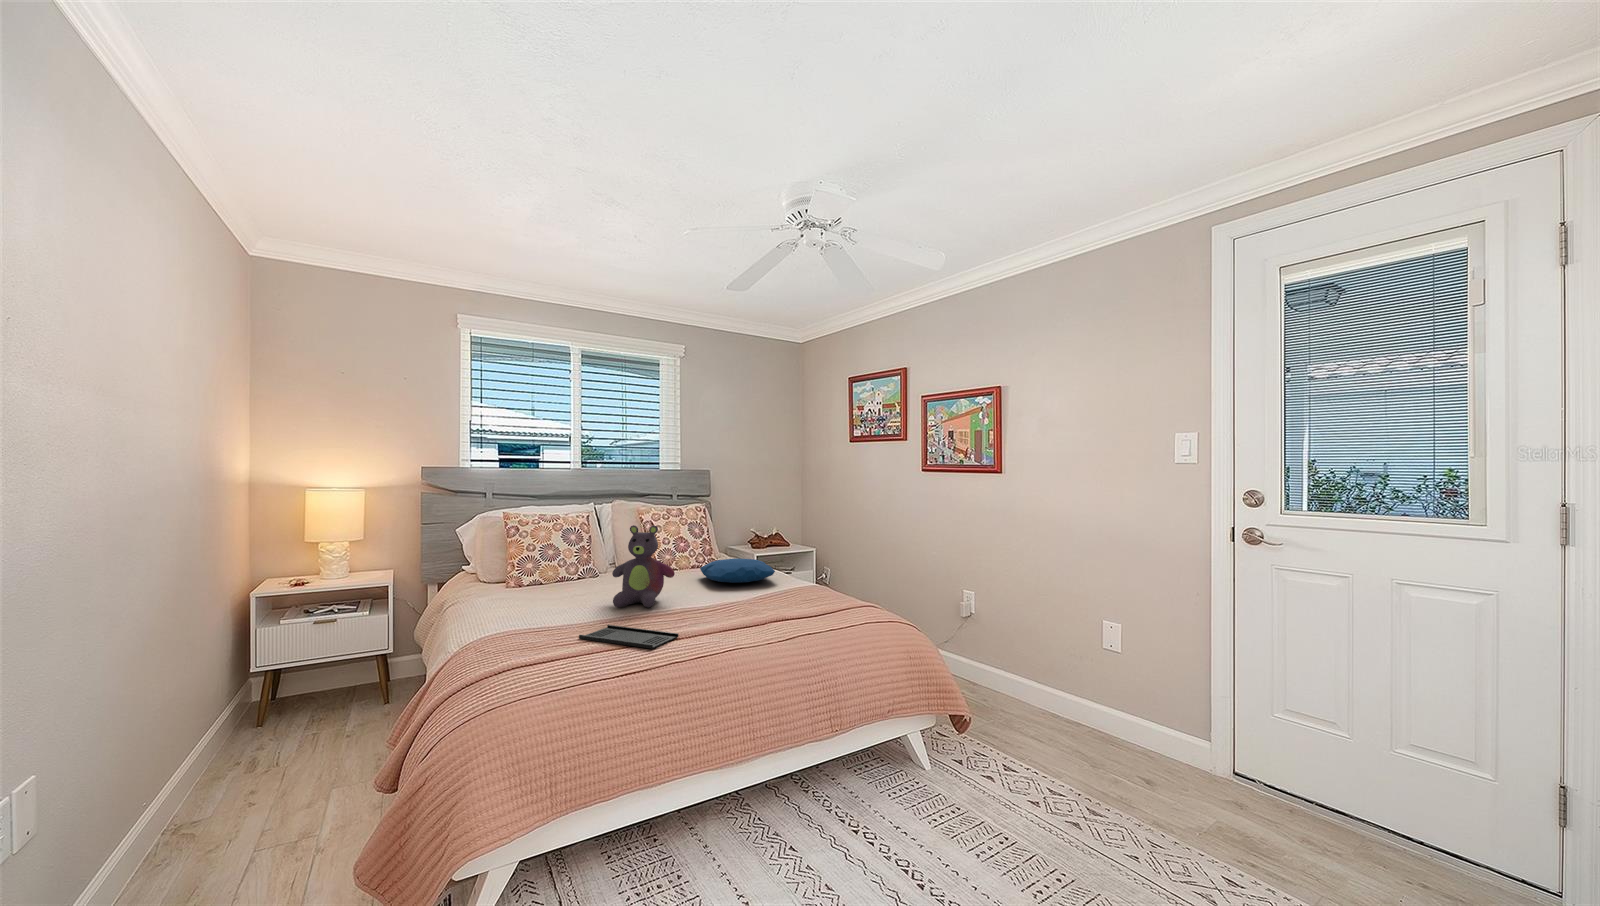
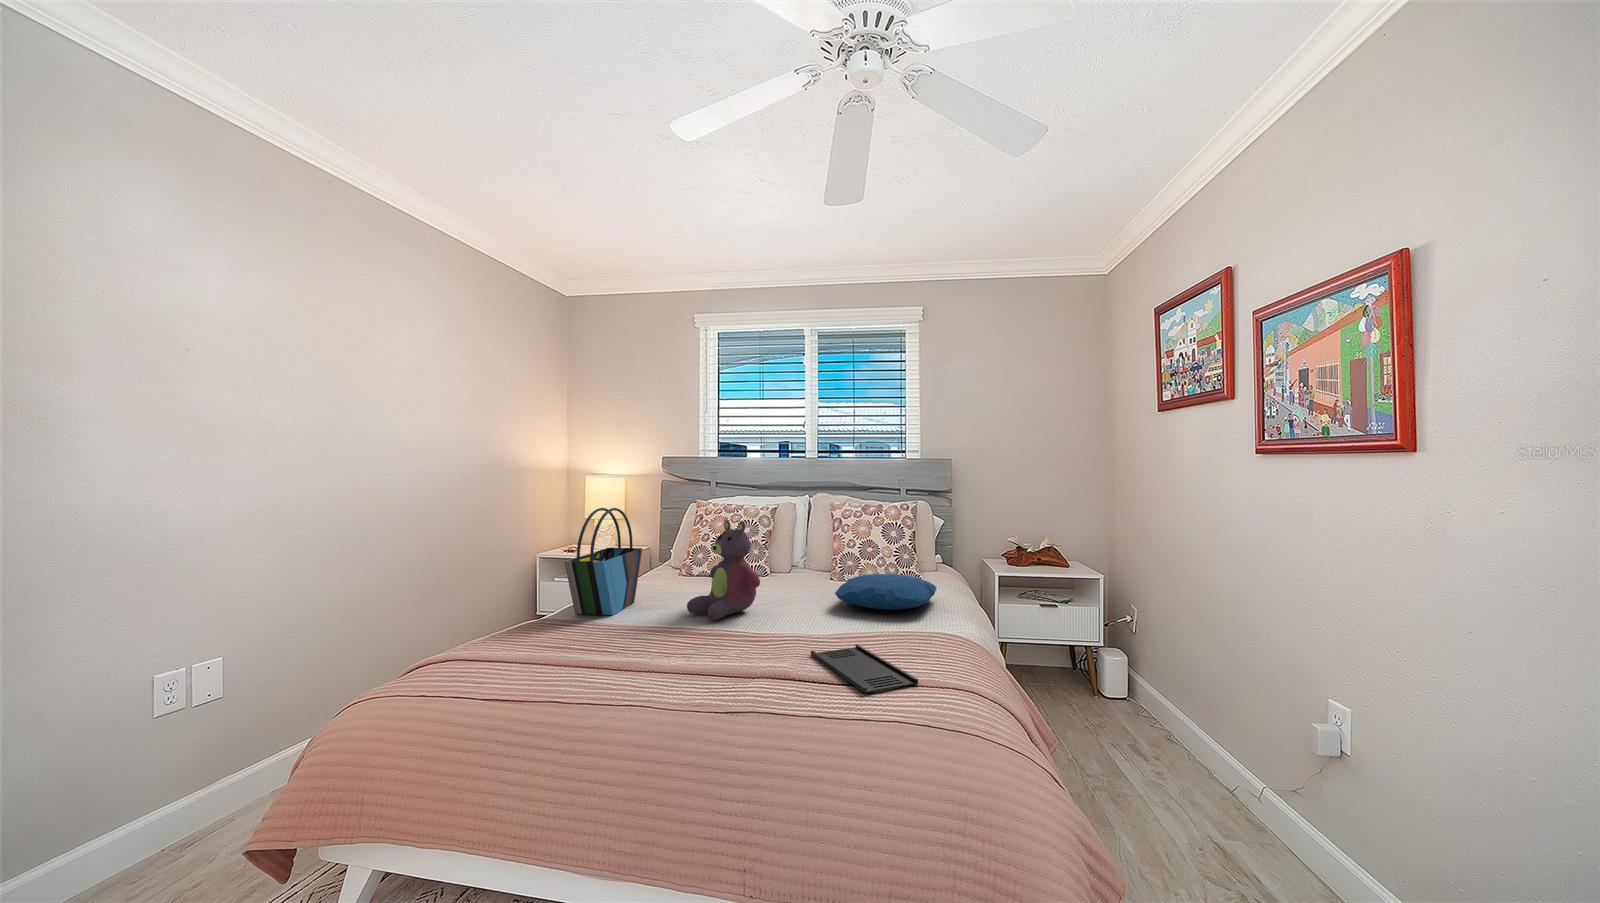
tote bag: none [494,521,556,627] -> present [564,508,643,615]
tray: present [579,625,678,649] -> present [811,644,918,693]

